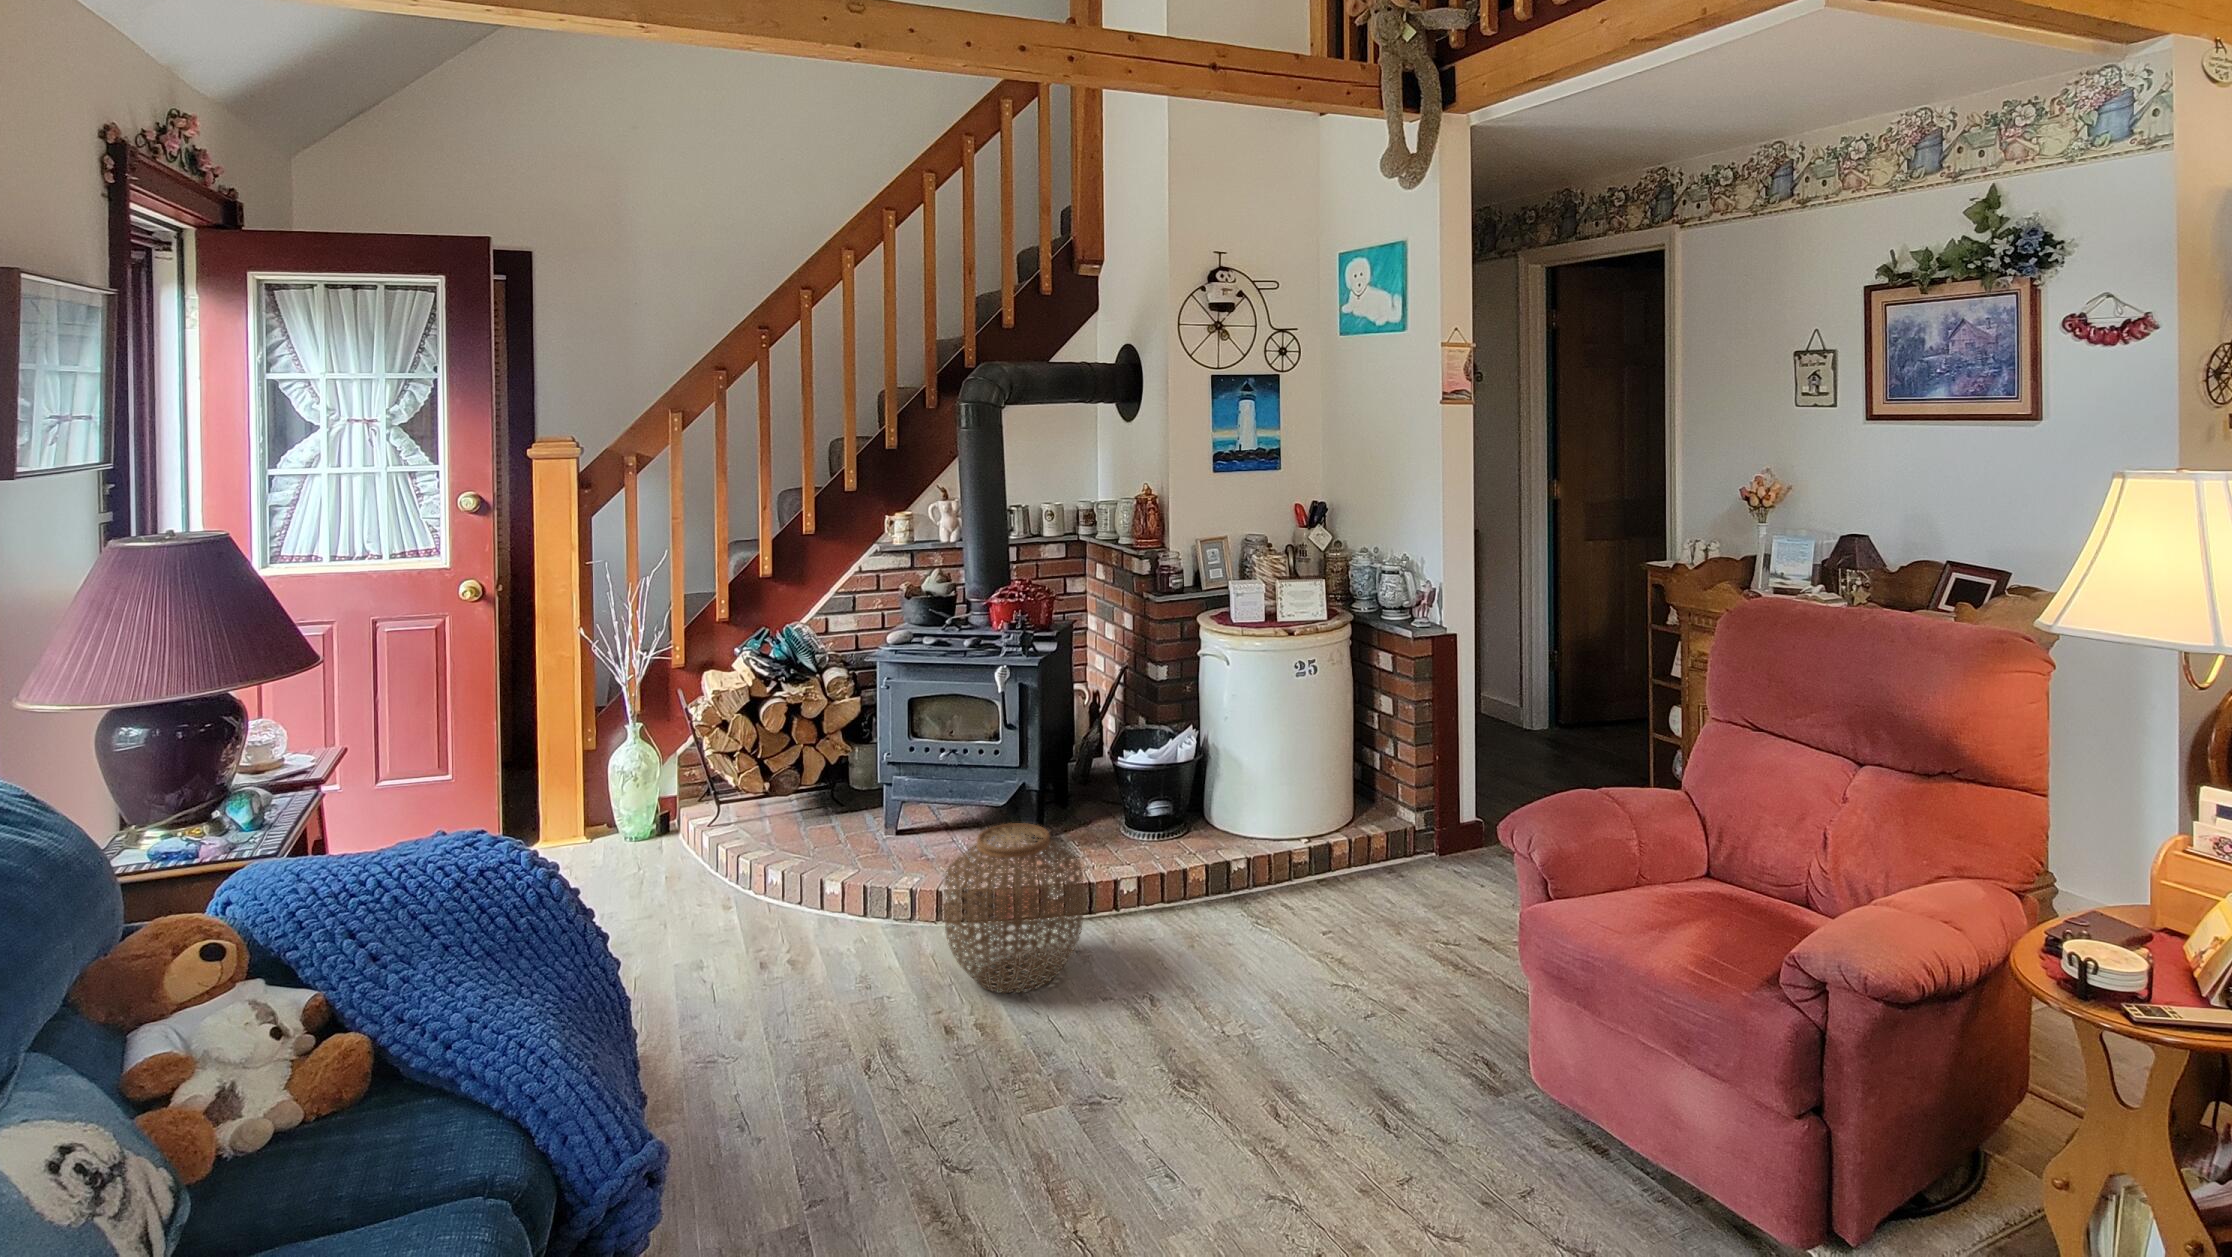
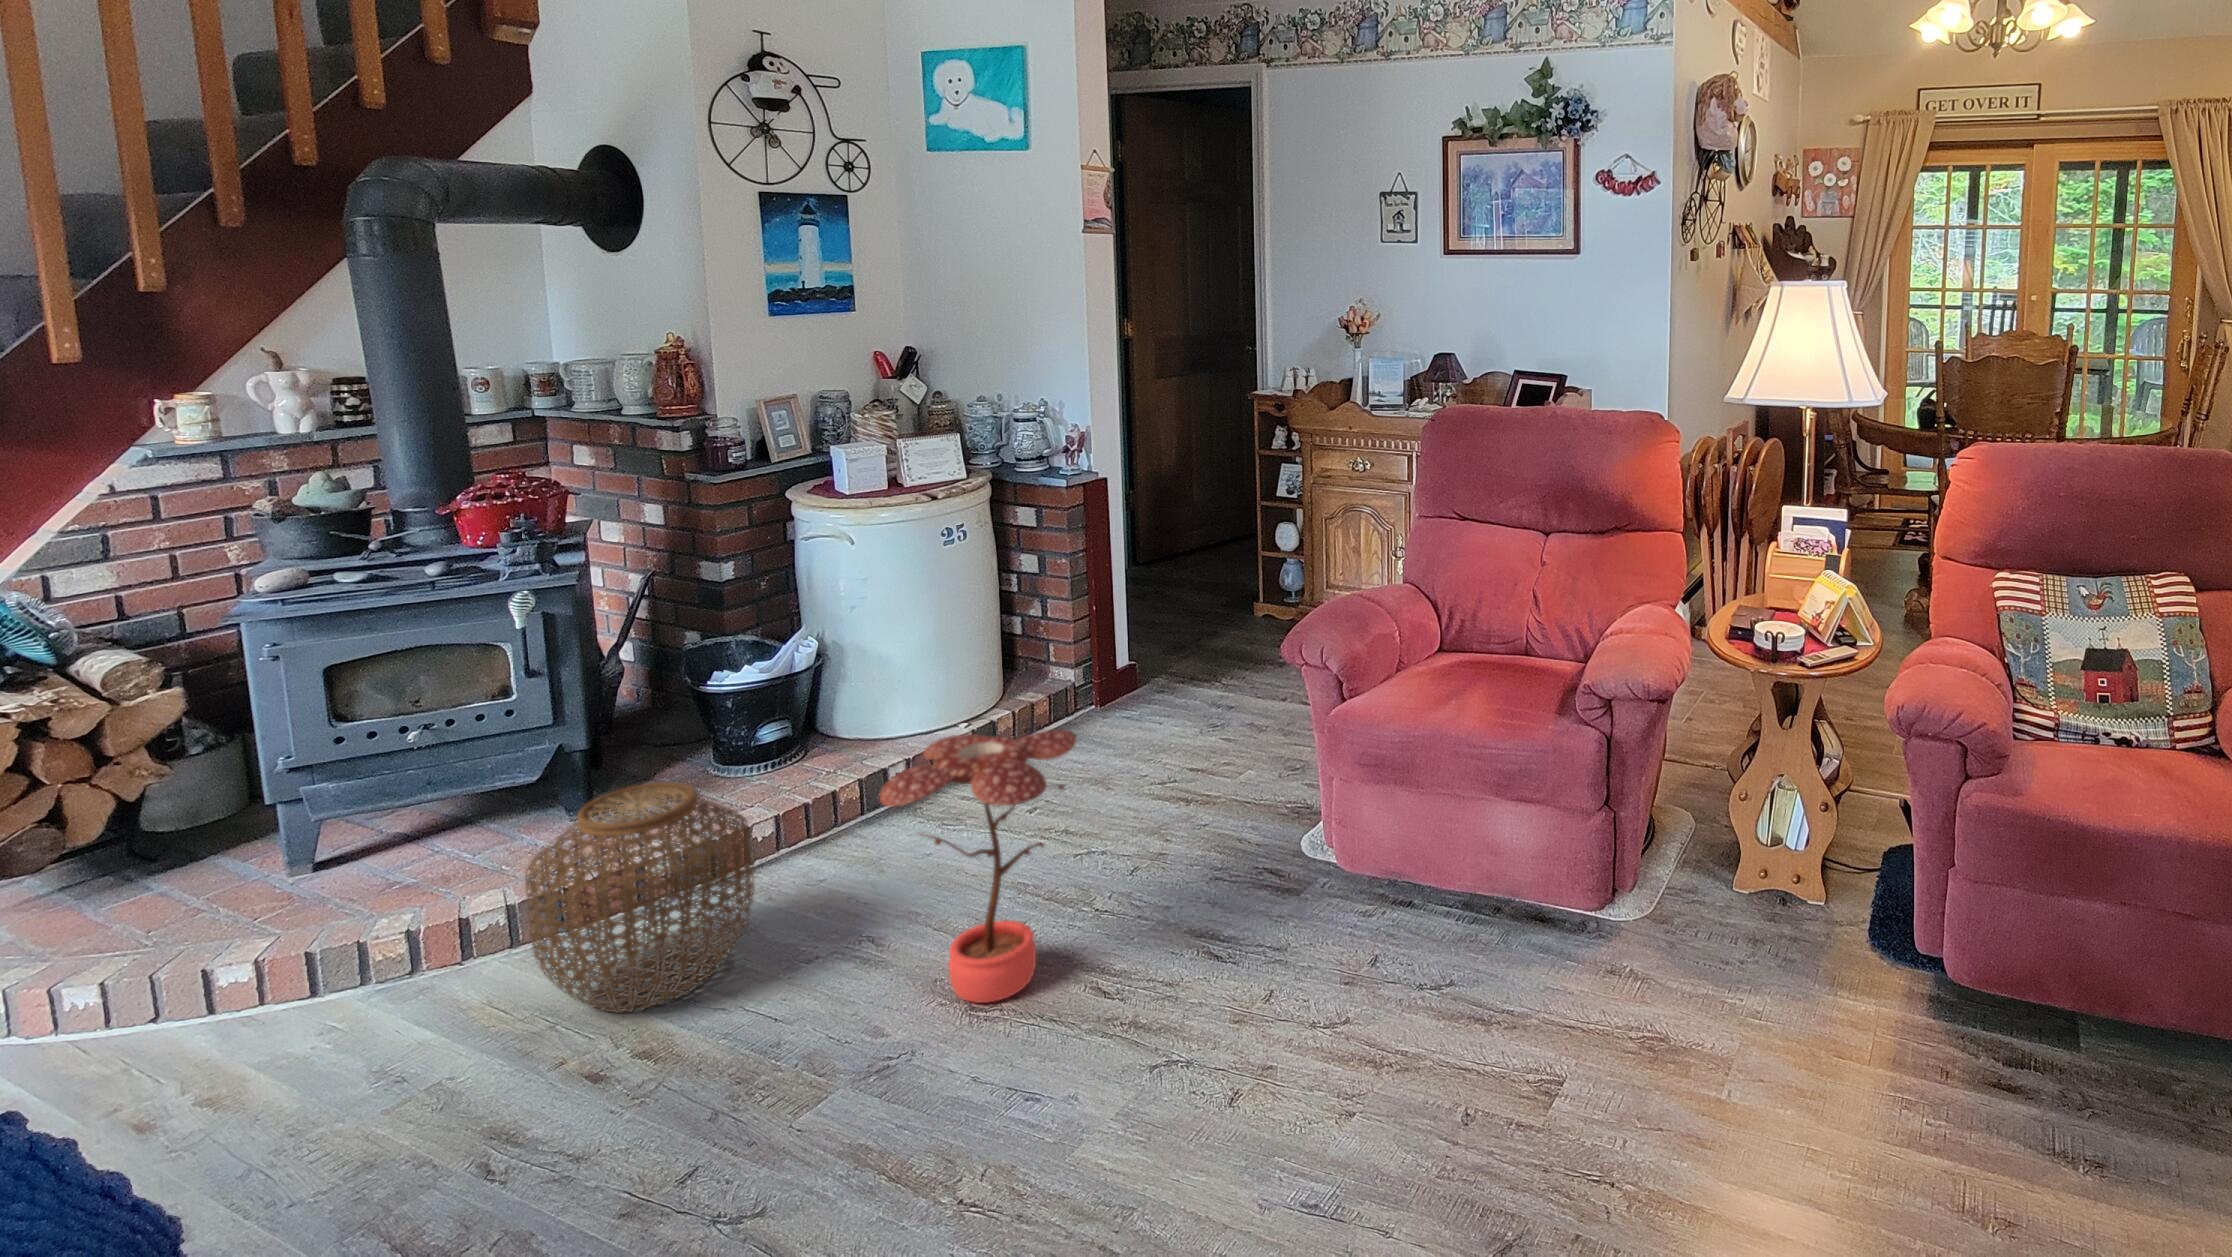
potted plant: none [1120,840,1286,1083] -> present [880,729,1076,1003]

